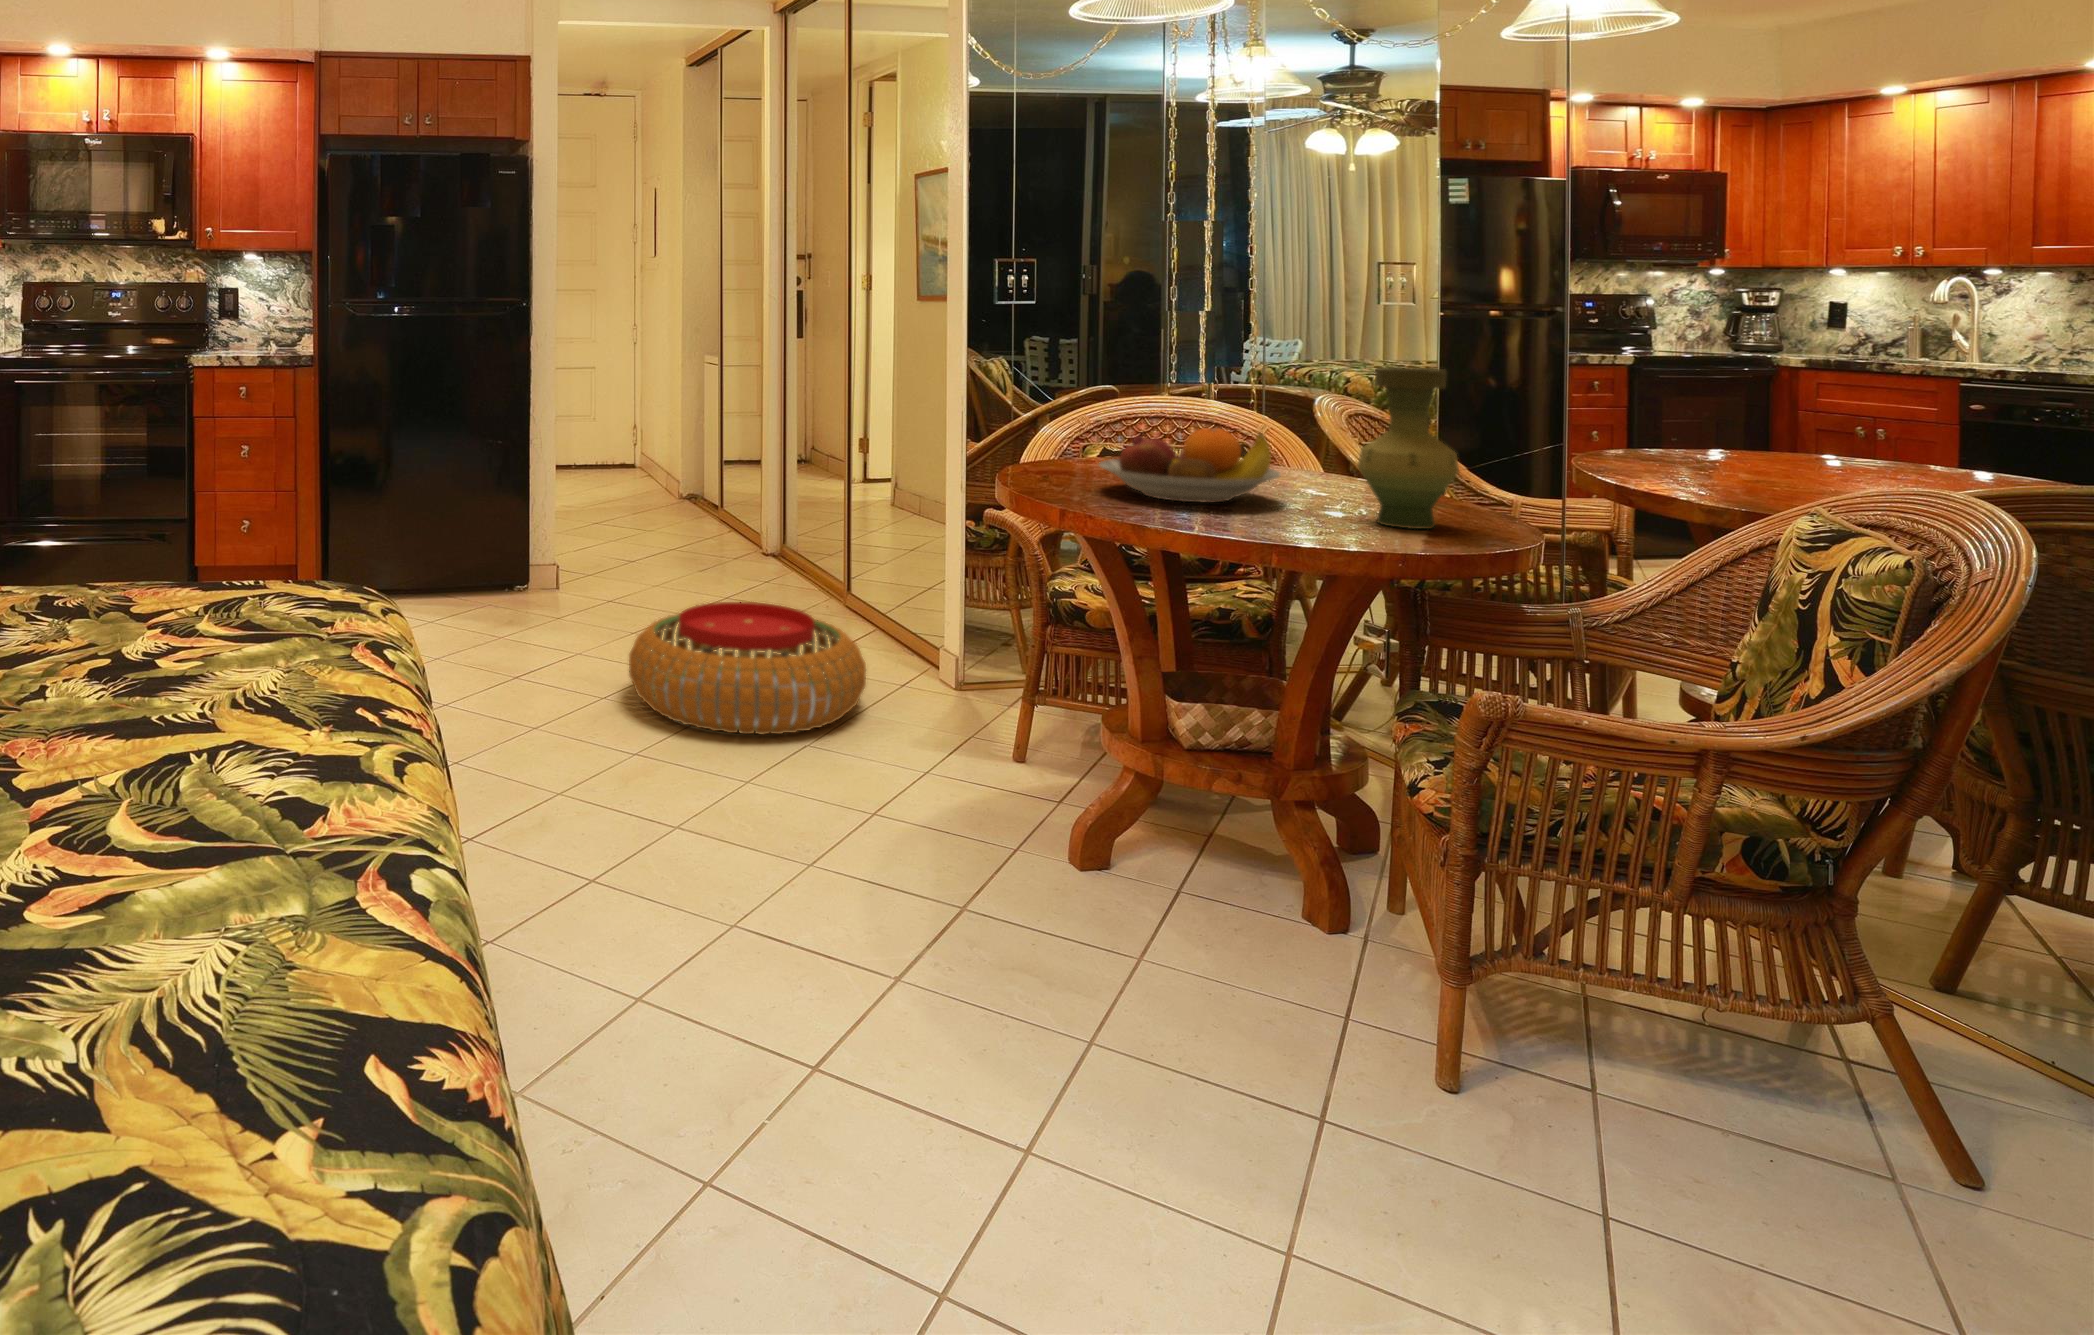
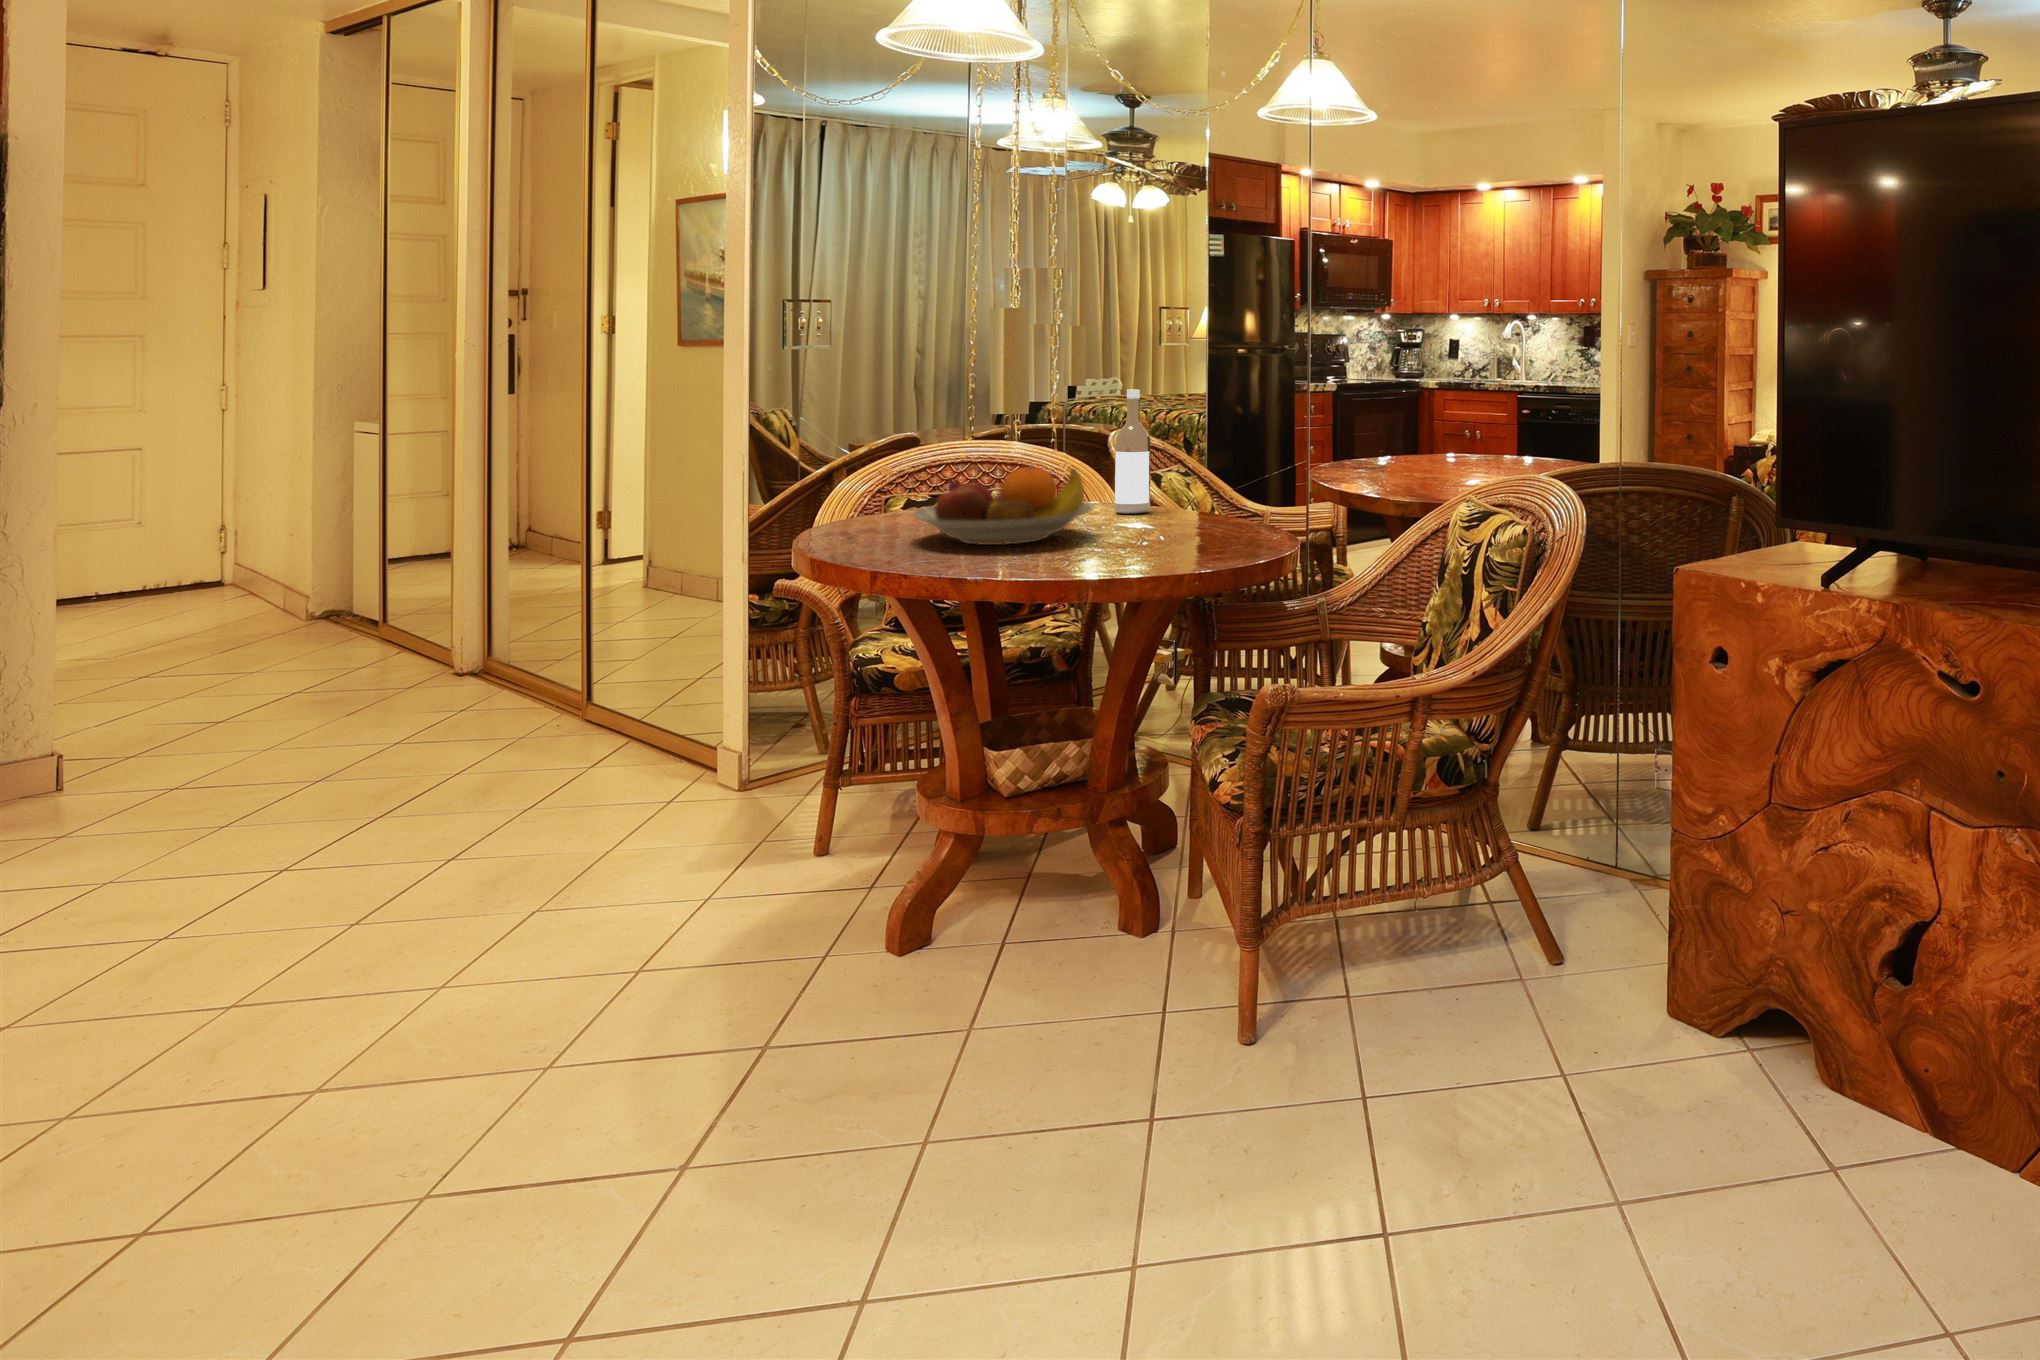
wine bottle: none [1310,353,1353,487] -> present [1115,389,1151,514]
vase: present [1358,367,1459,529] -> none [1159,401,1238,545]
pouf: present [629,602,866,735] -> none [159,748,607,963]

